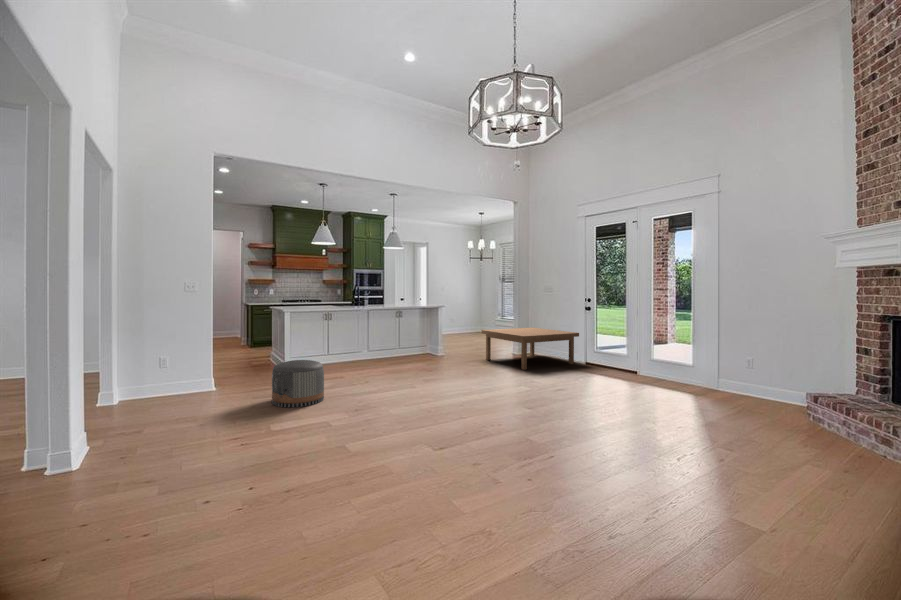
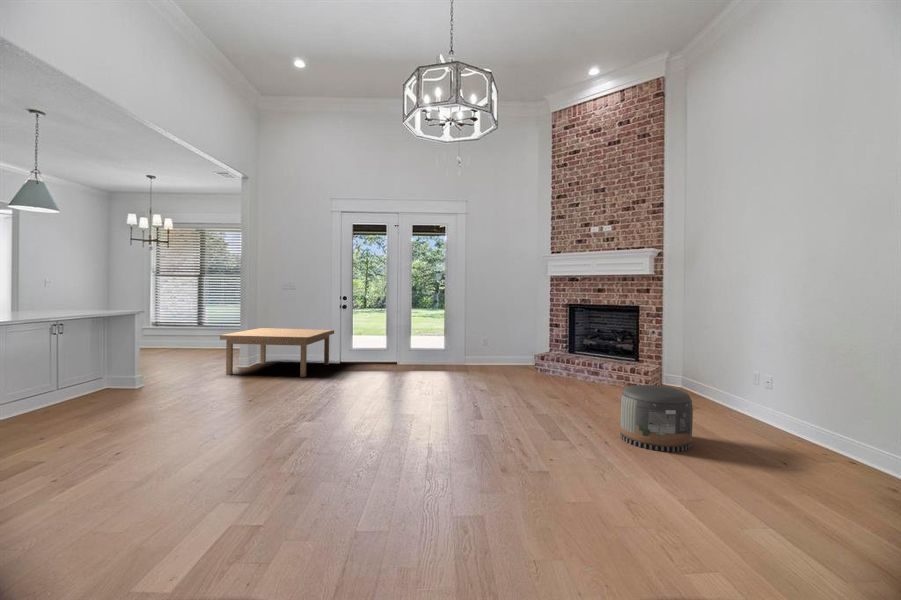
pouf: present [272,360,324,407] -> present [620,385,693,452]

